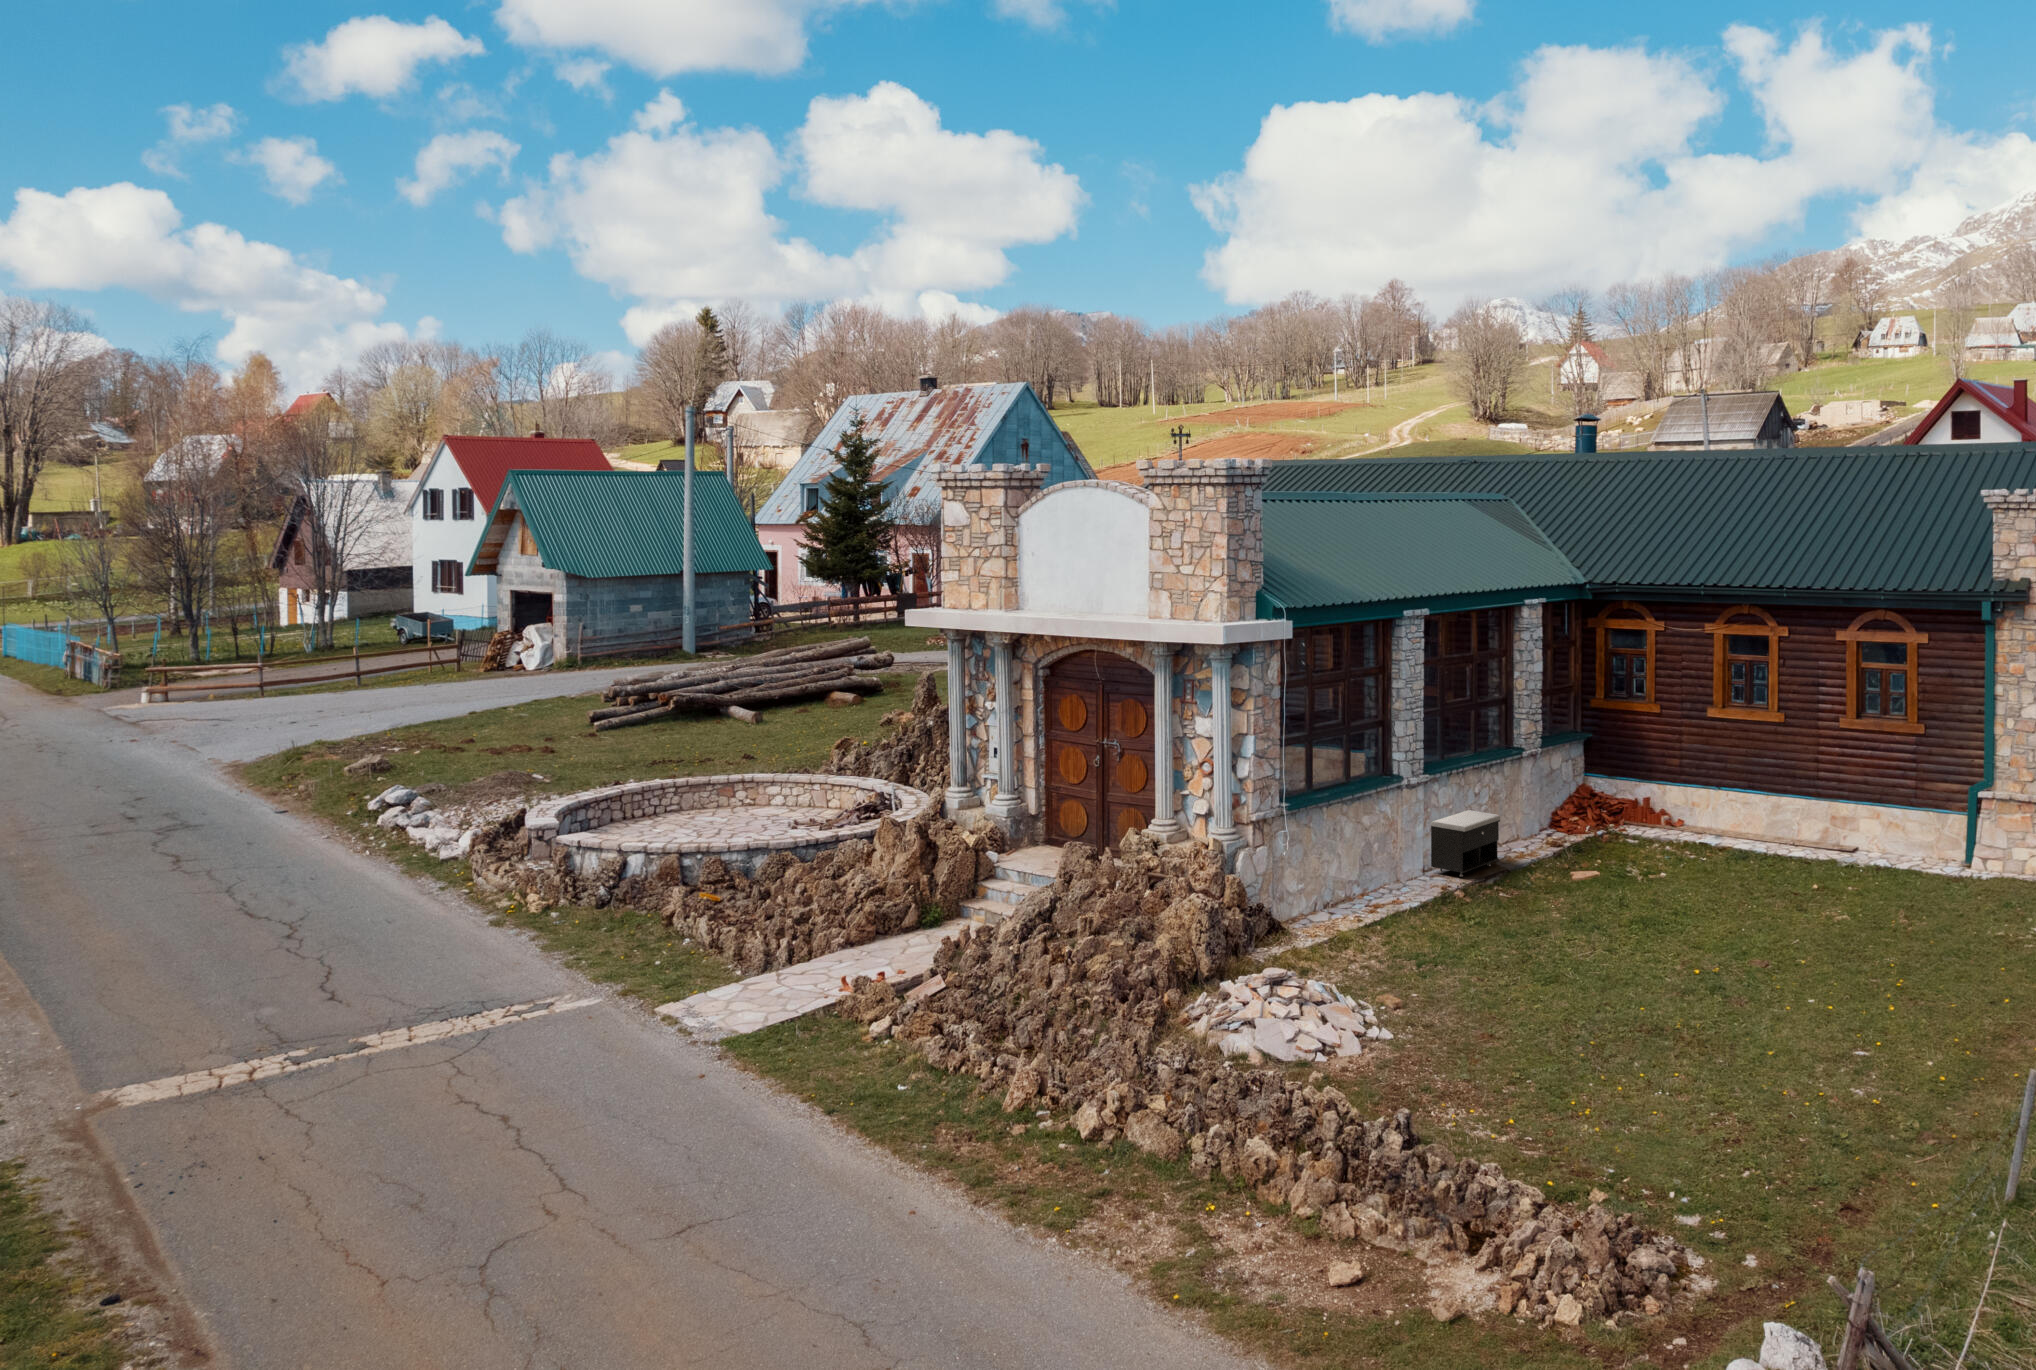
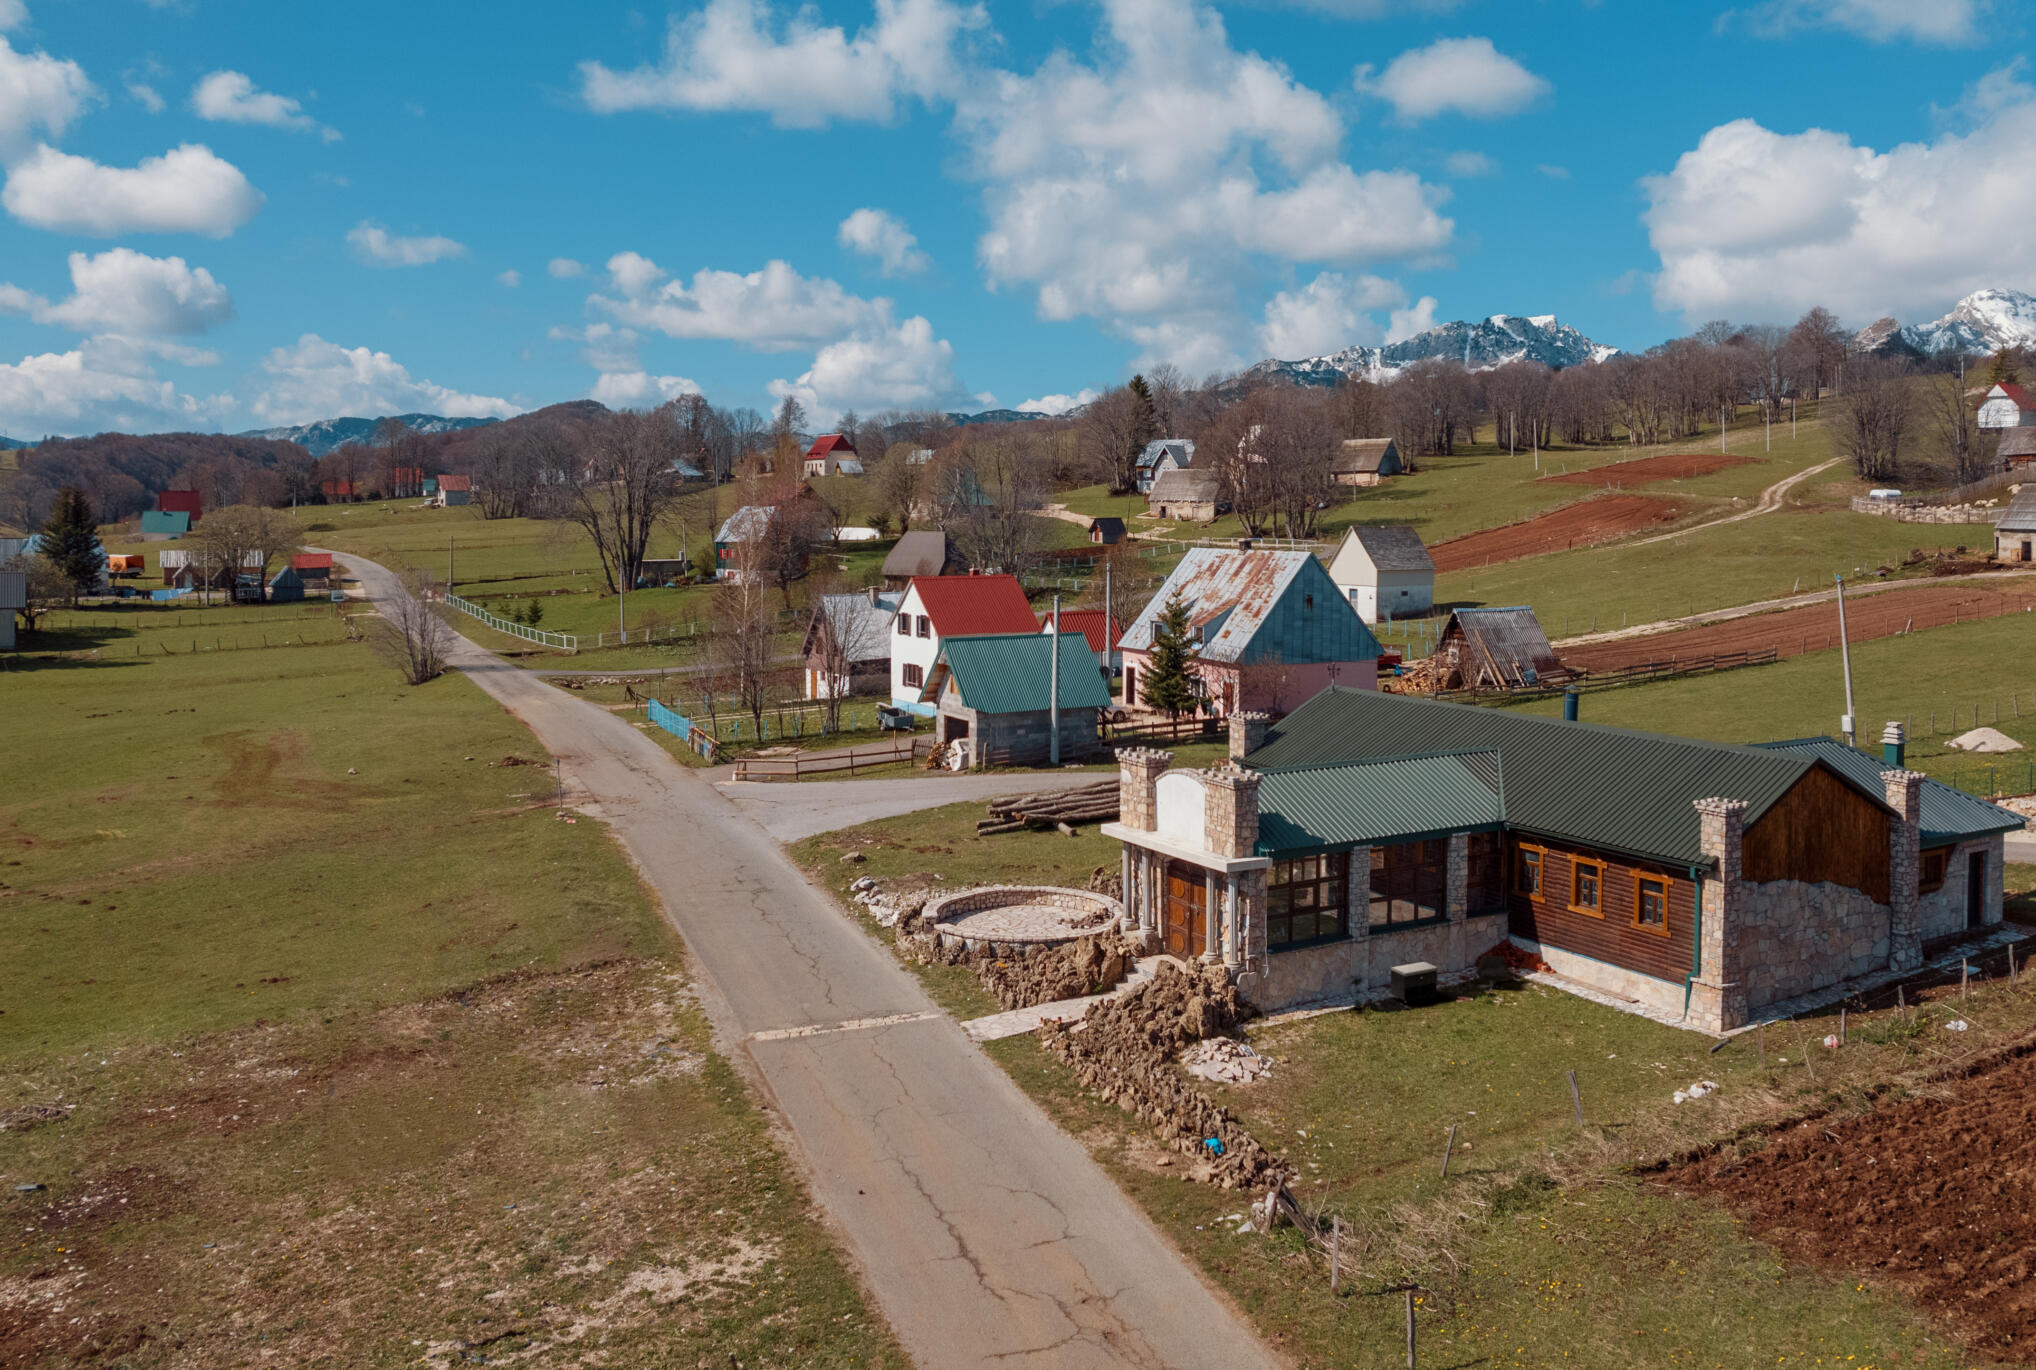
lounge chair: none [1528,795,1584,849] -> present [1475,955,1507,991]
potted plant: none [1383,832,1415,894] -> present [1350,974,1366,1009]

